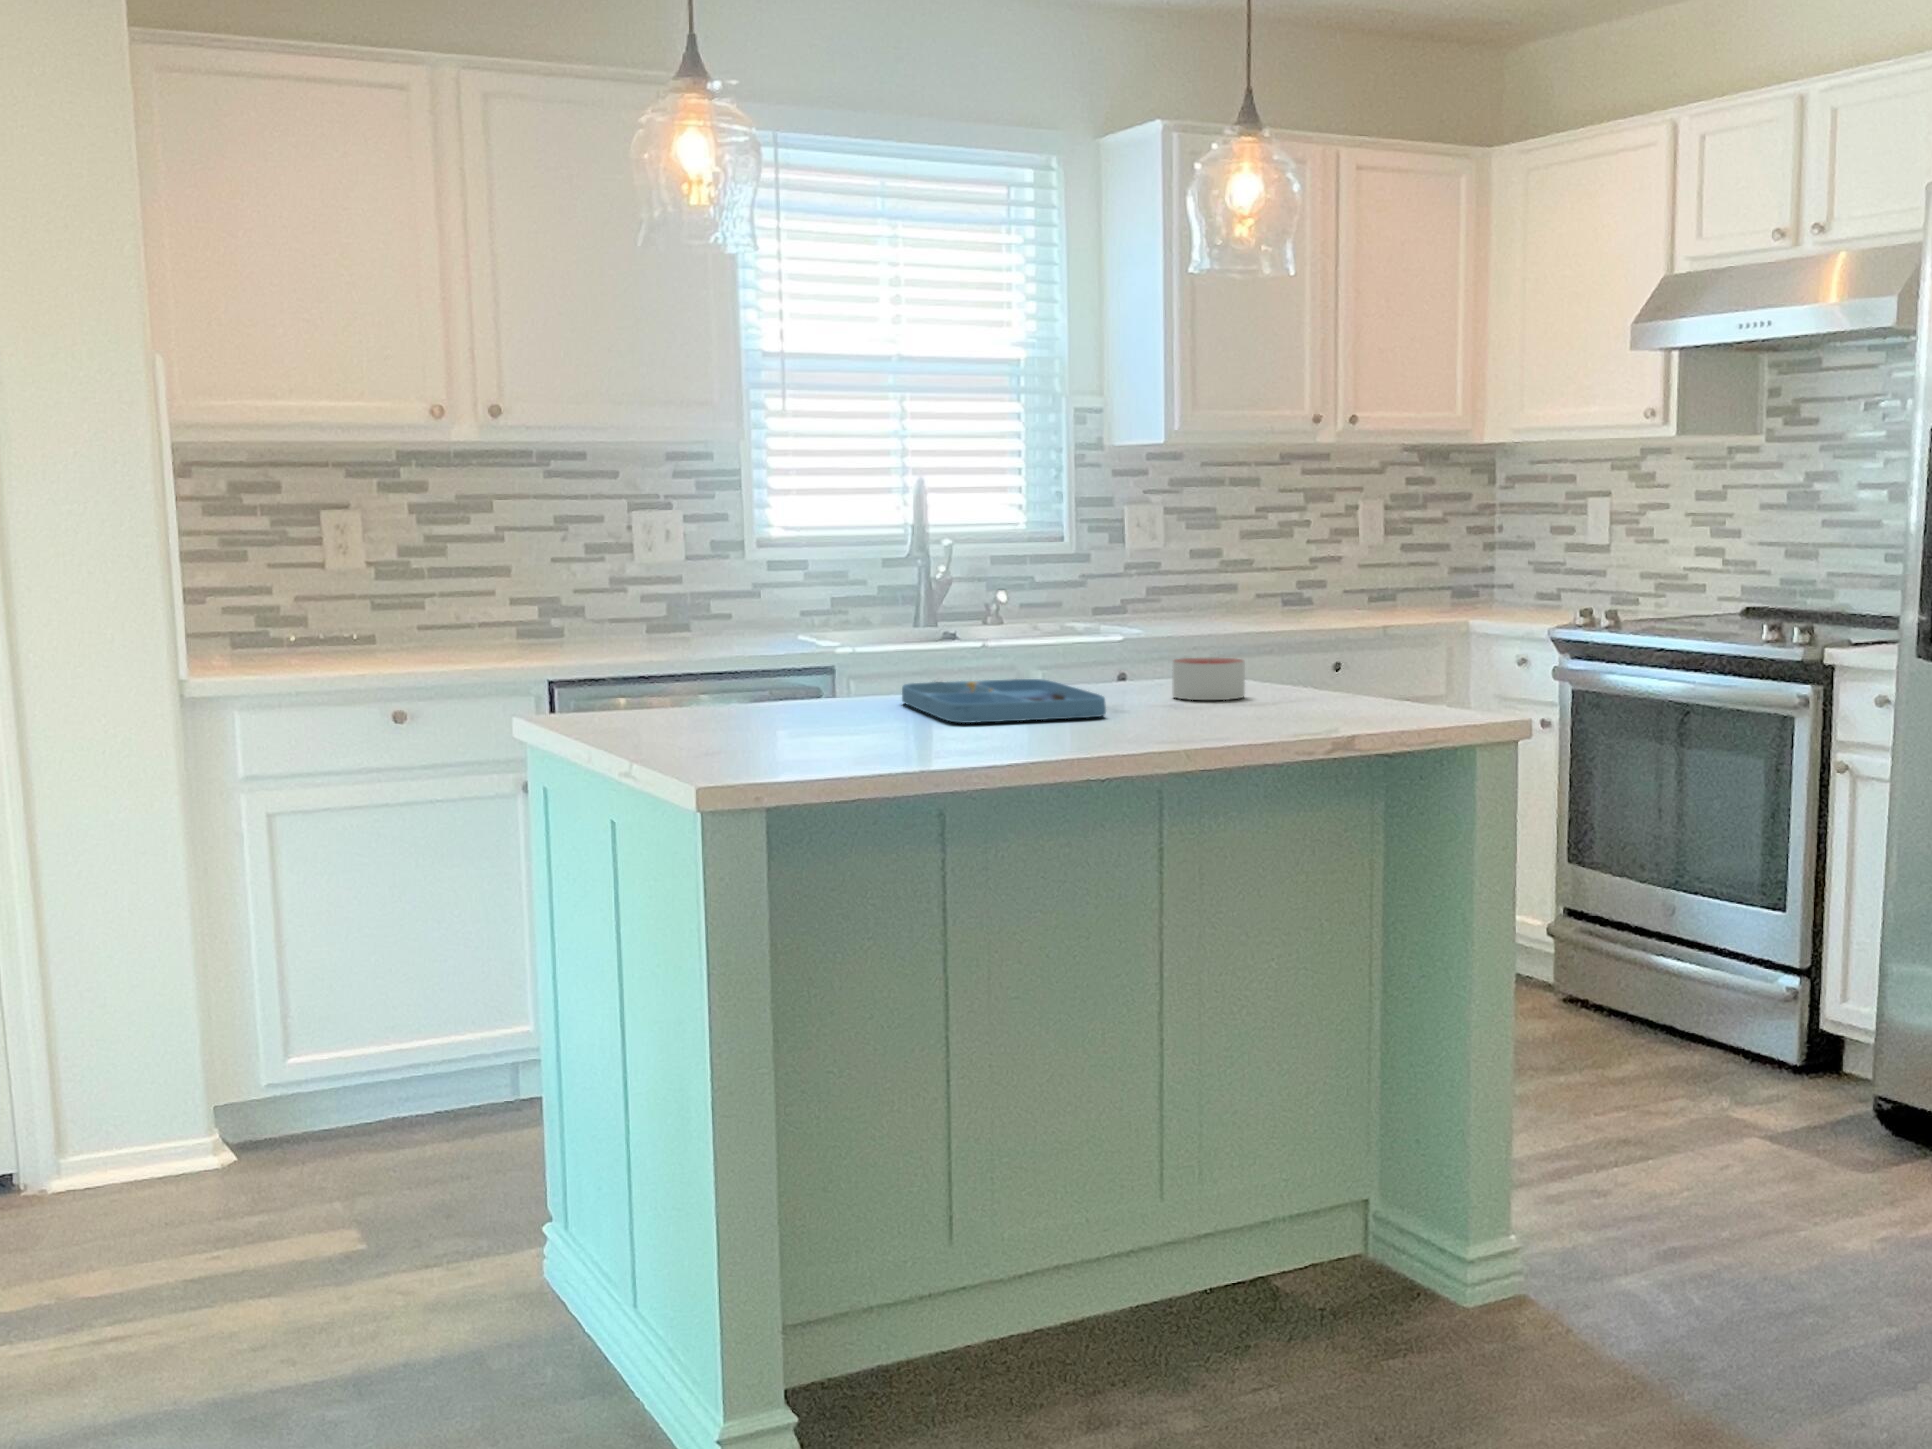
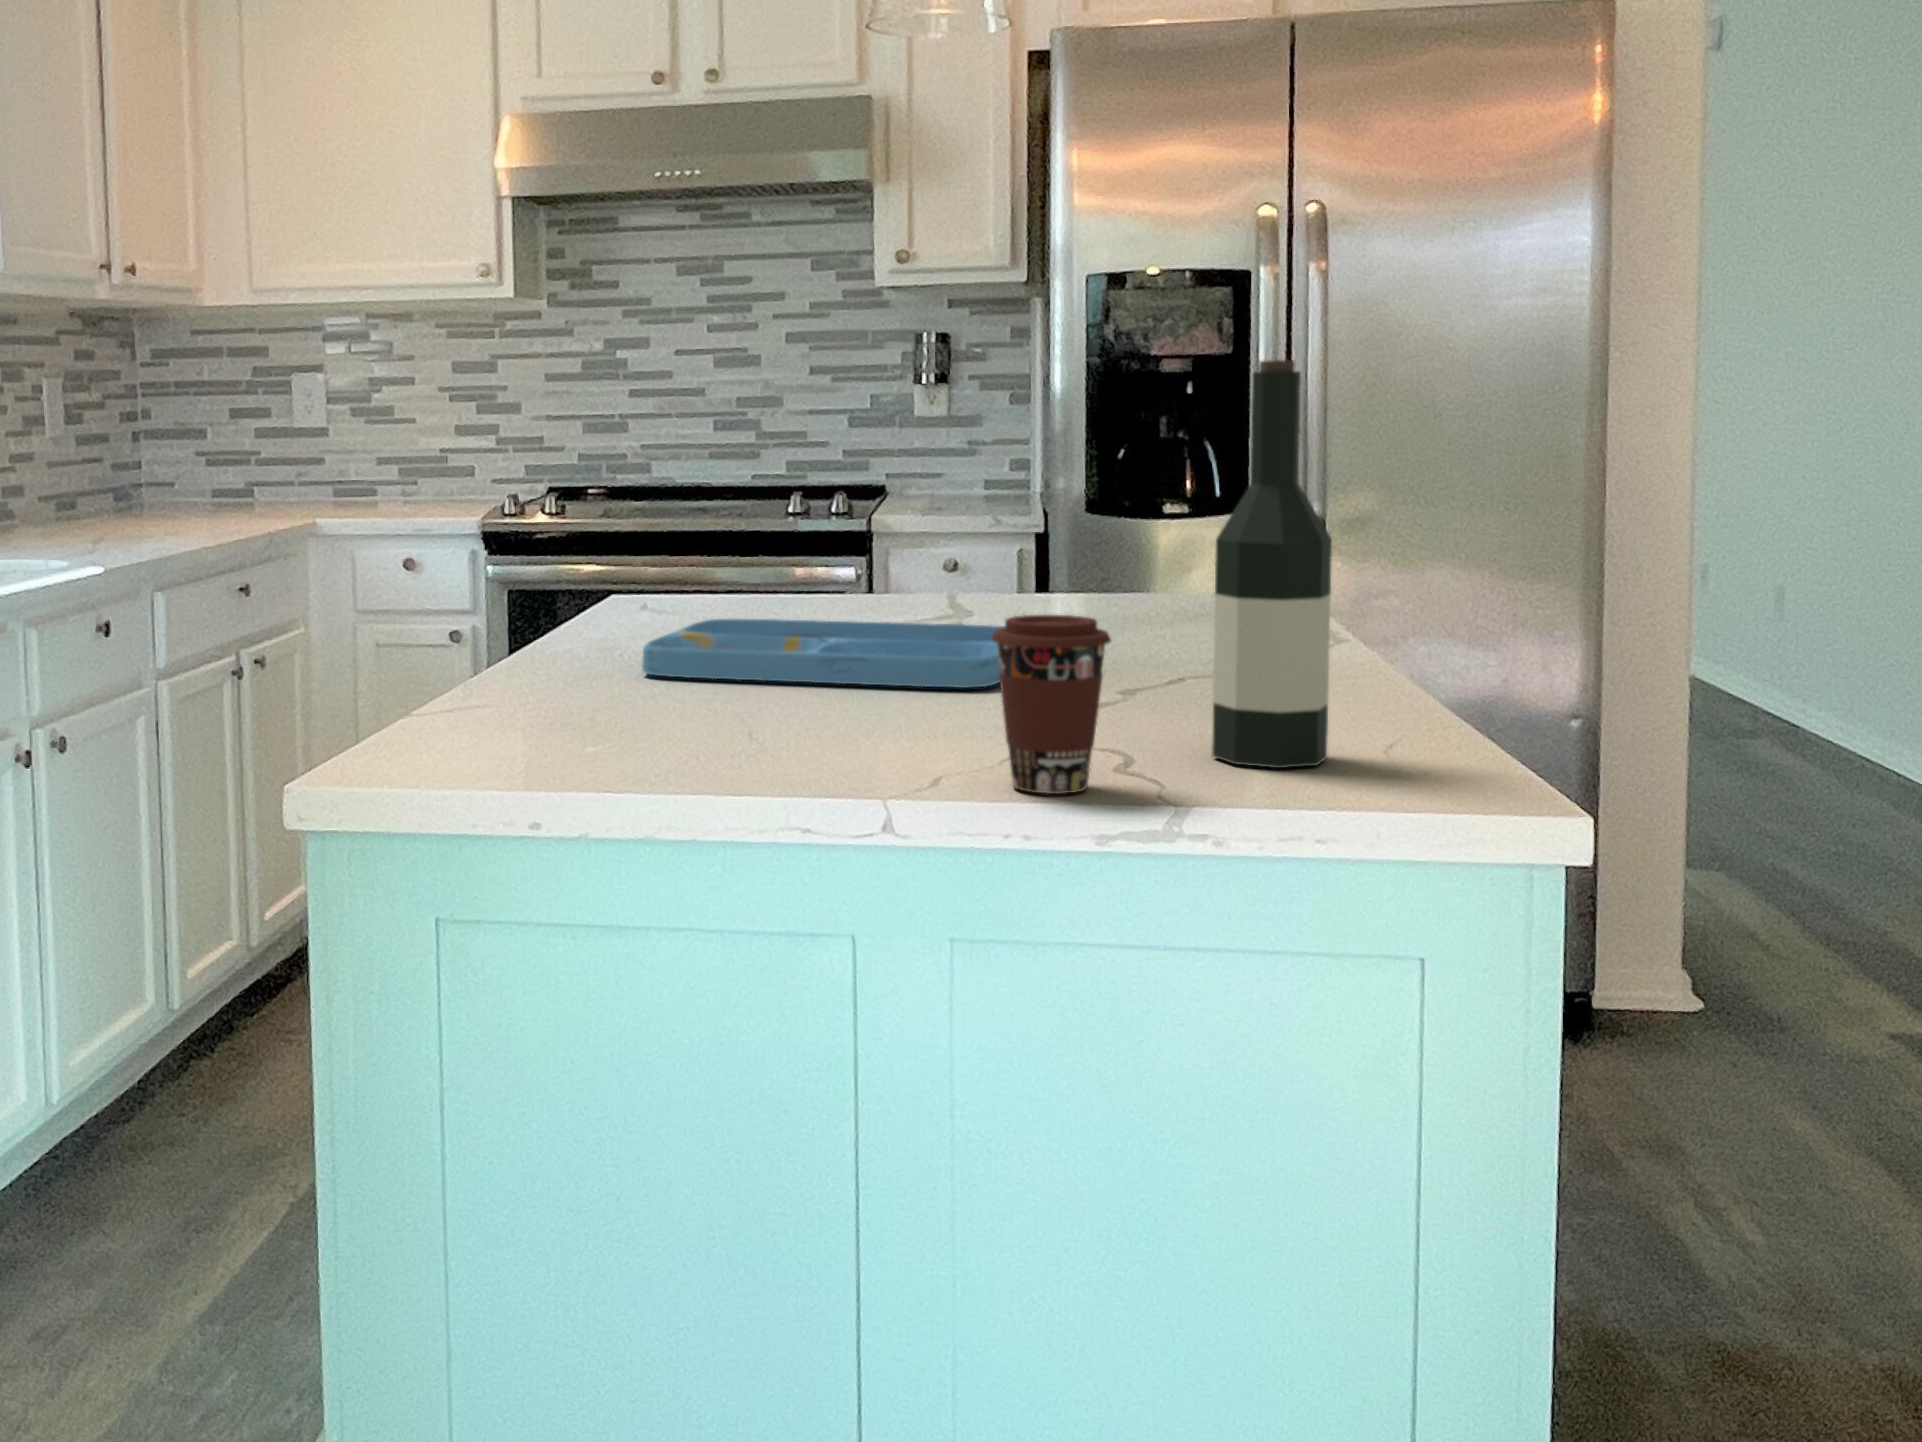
wine bottle: none [776,524,839,759] -> present [1212,360,1332,768]
coffee cup: none [644,657,706,749] -> present [991,615,1111,794]
candle: present [1172,658,1245,700] -> none [816,565,918,625]

